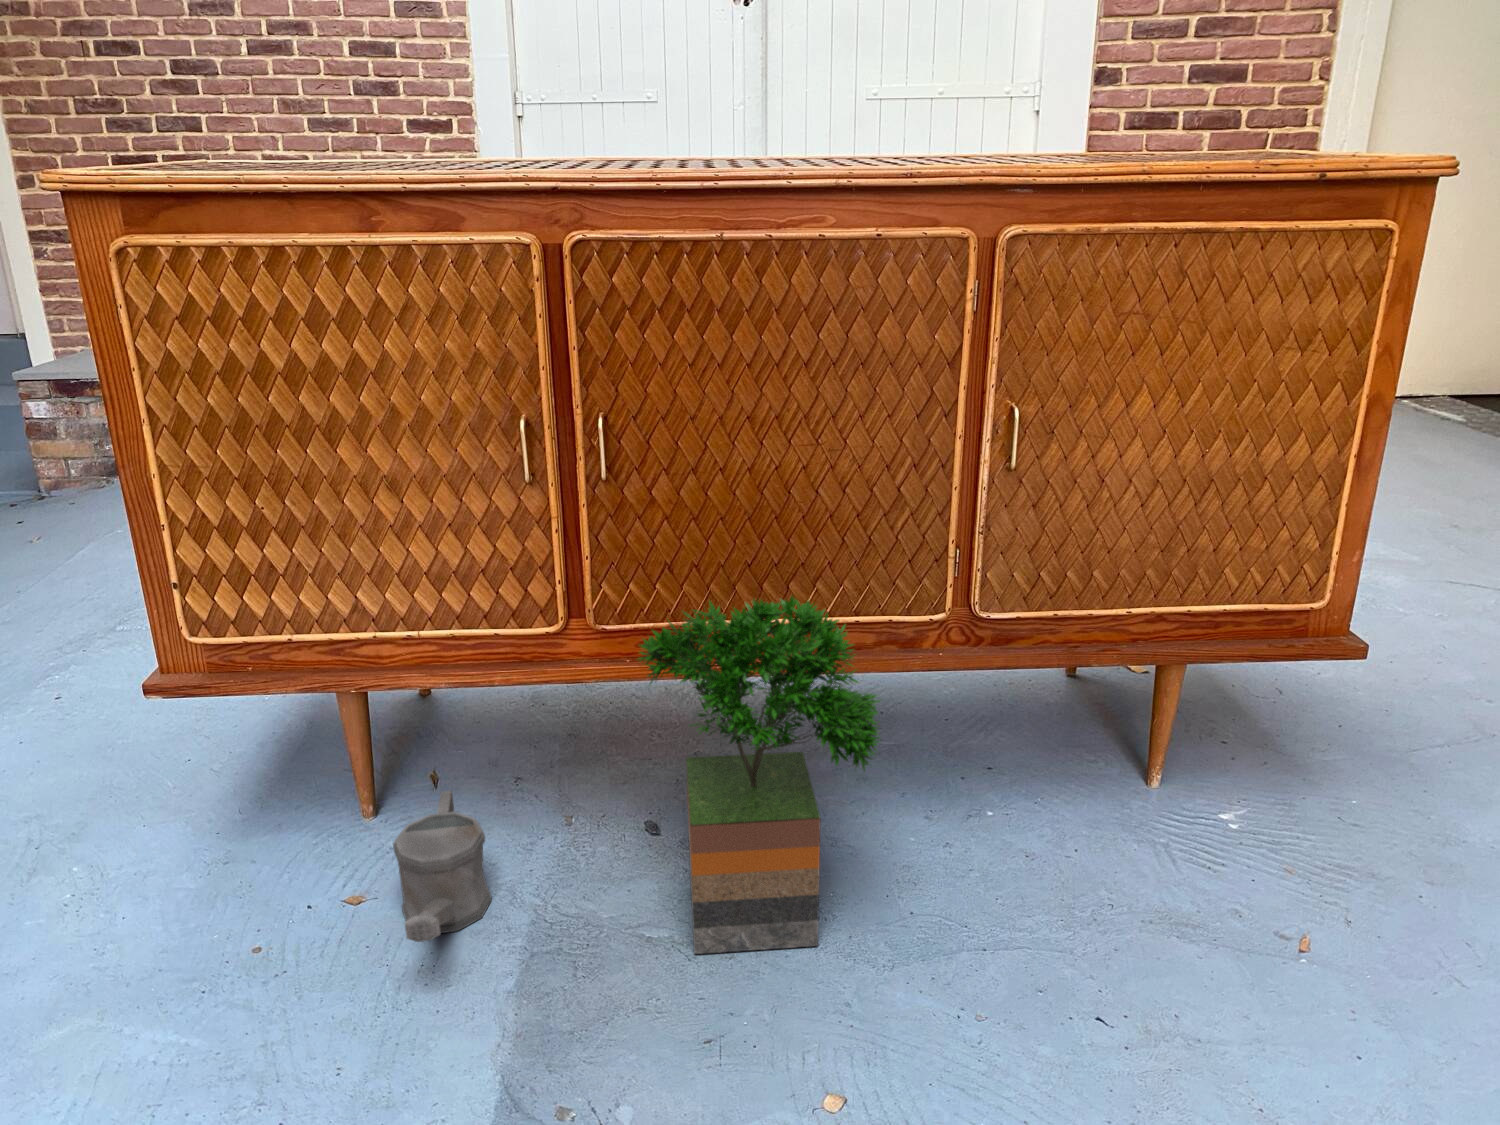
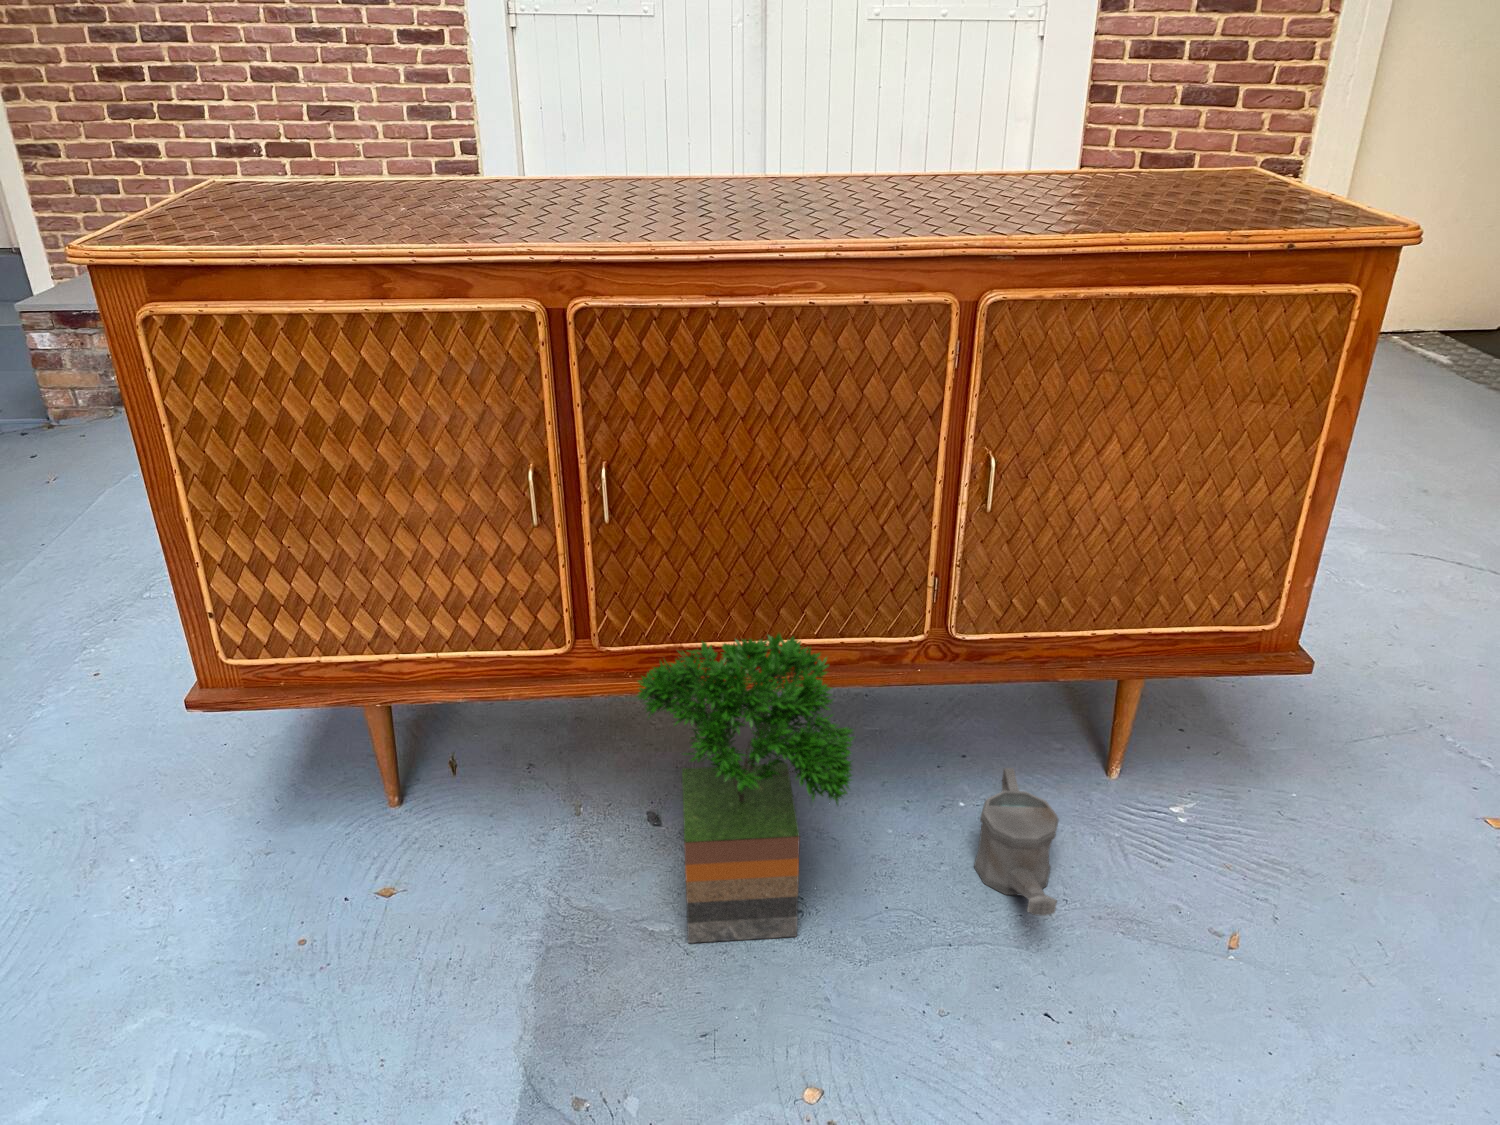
watering can: present [393,791,492,942] -> present [974,768,1059,916]

